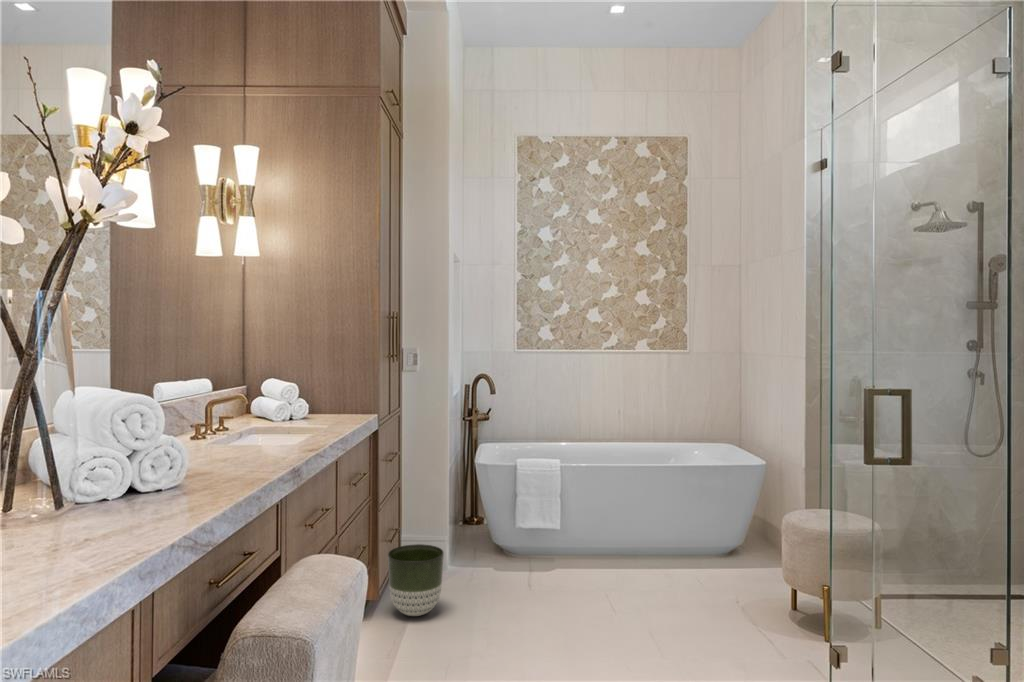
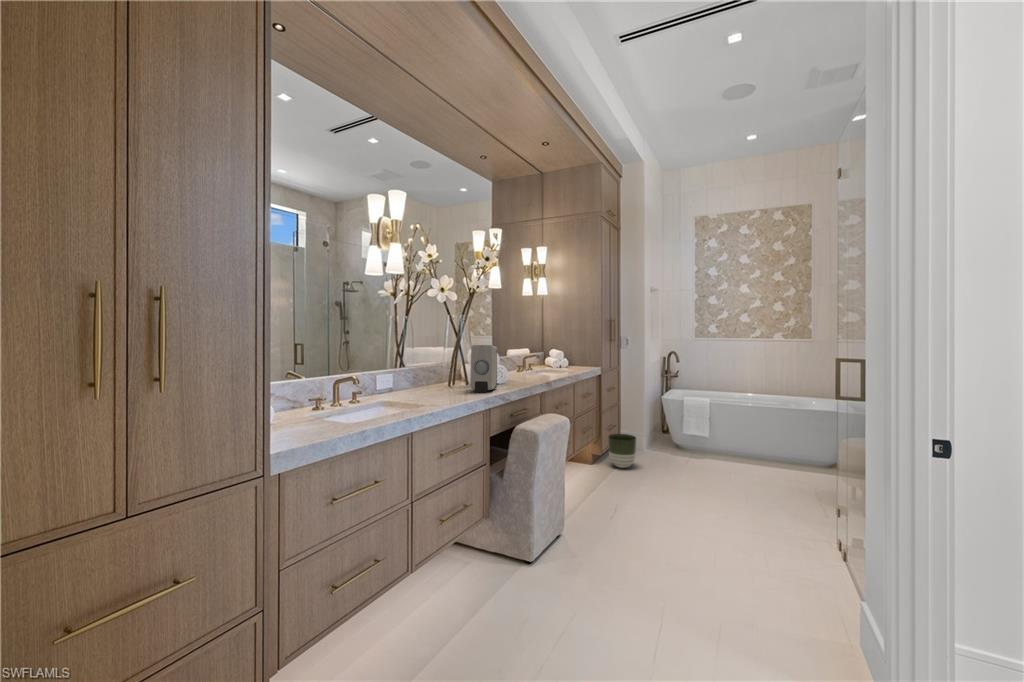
soap dispenser: none [57,394,149,545] -> present [471,345,497,392]

